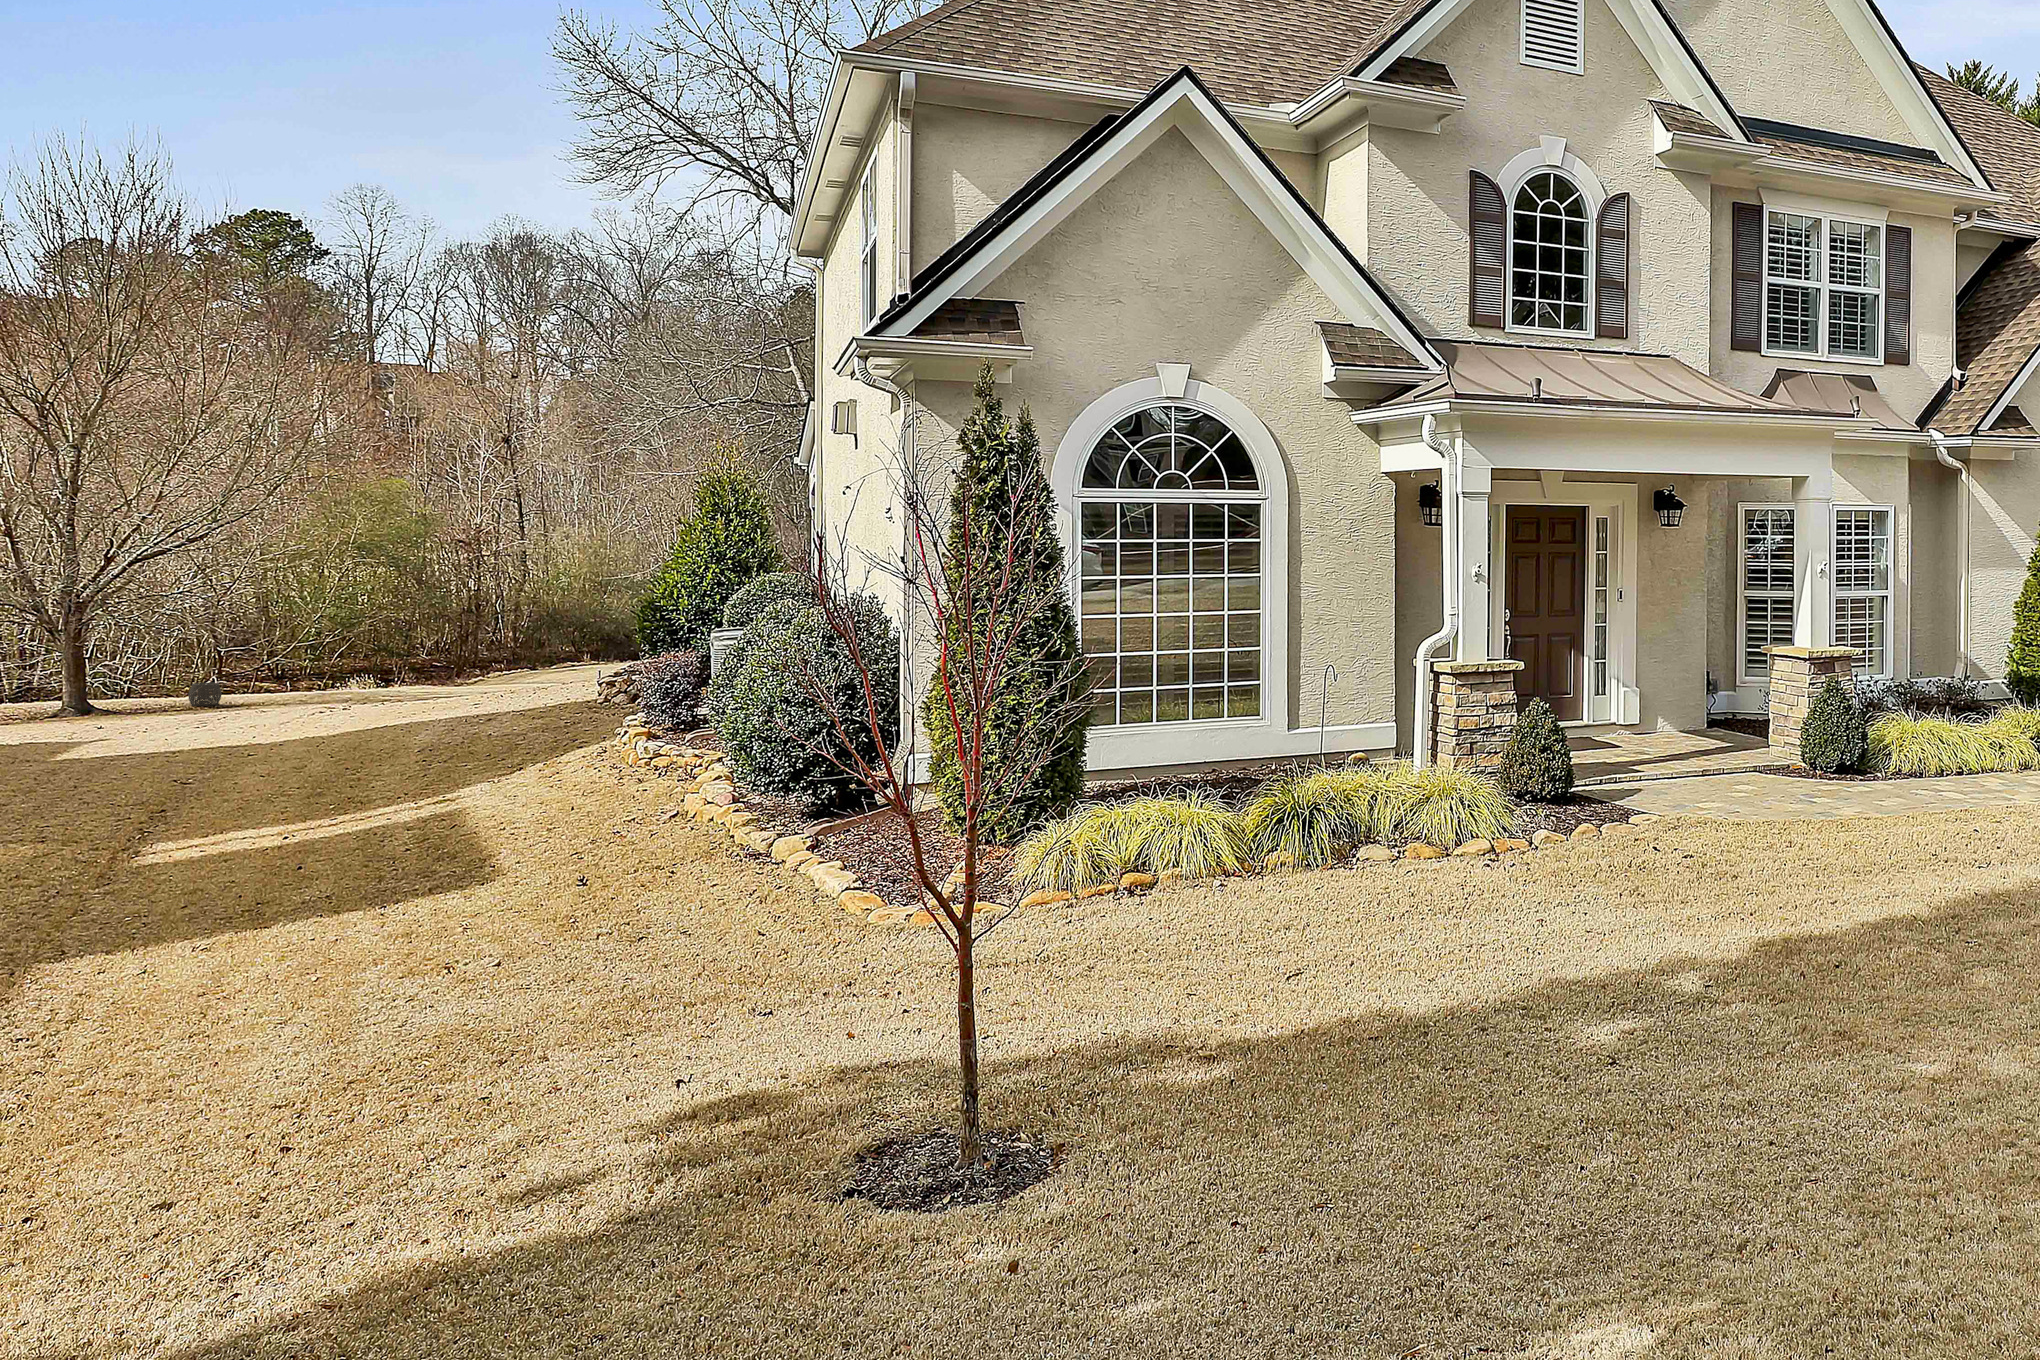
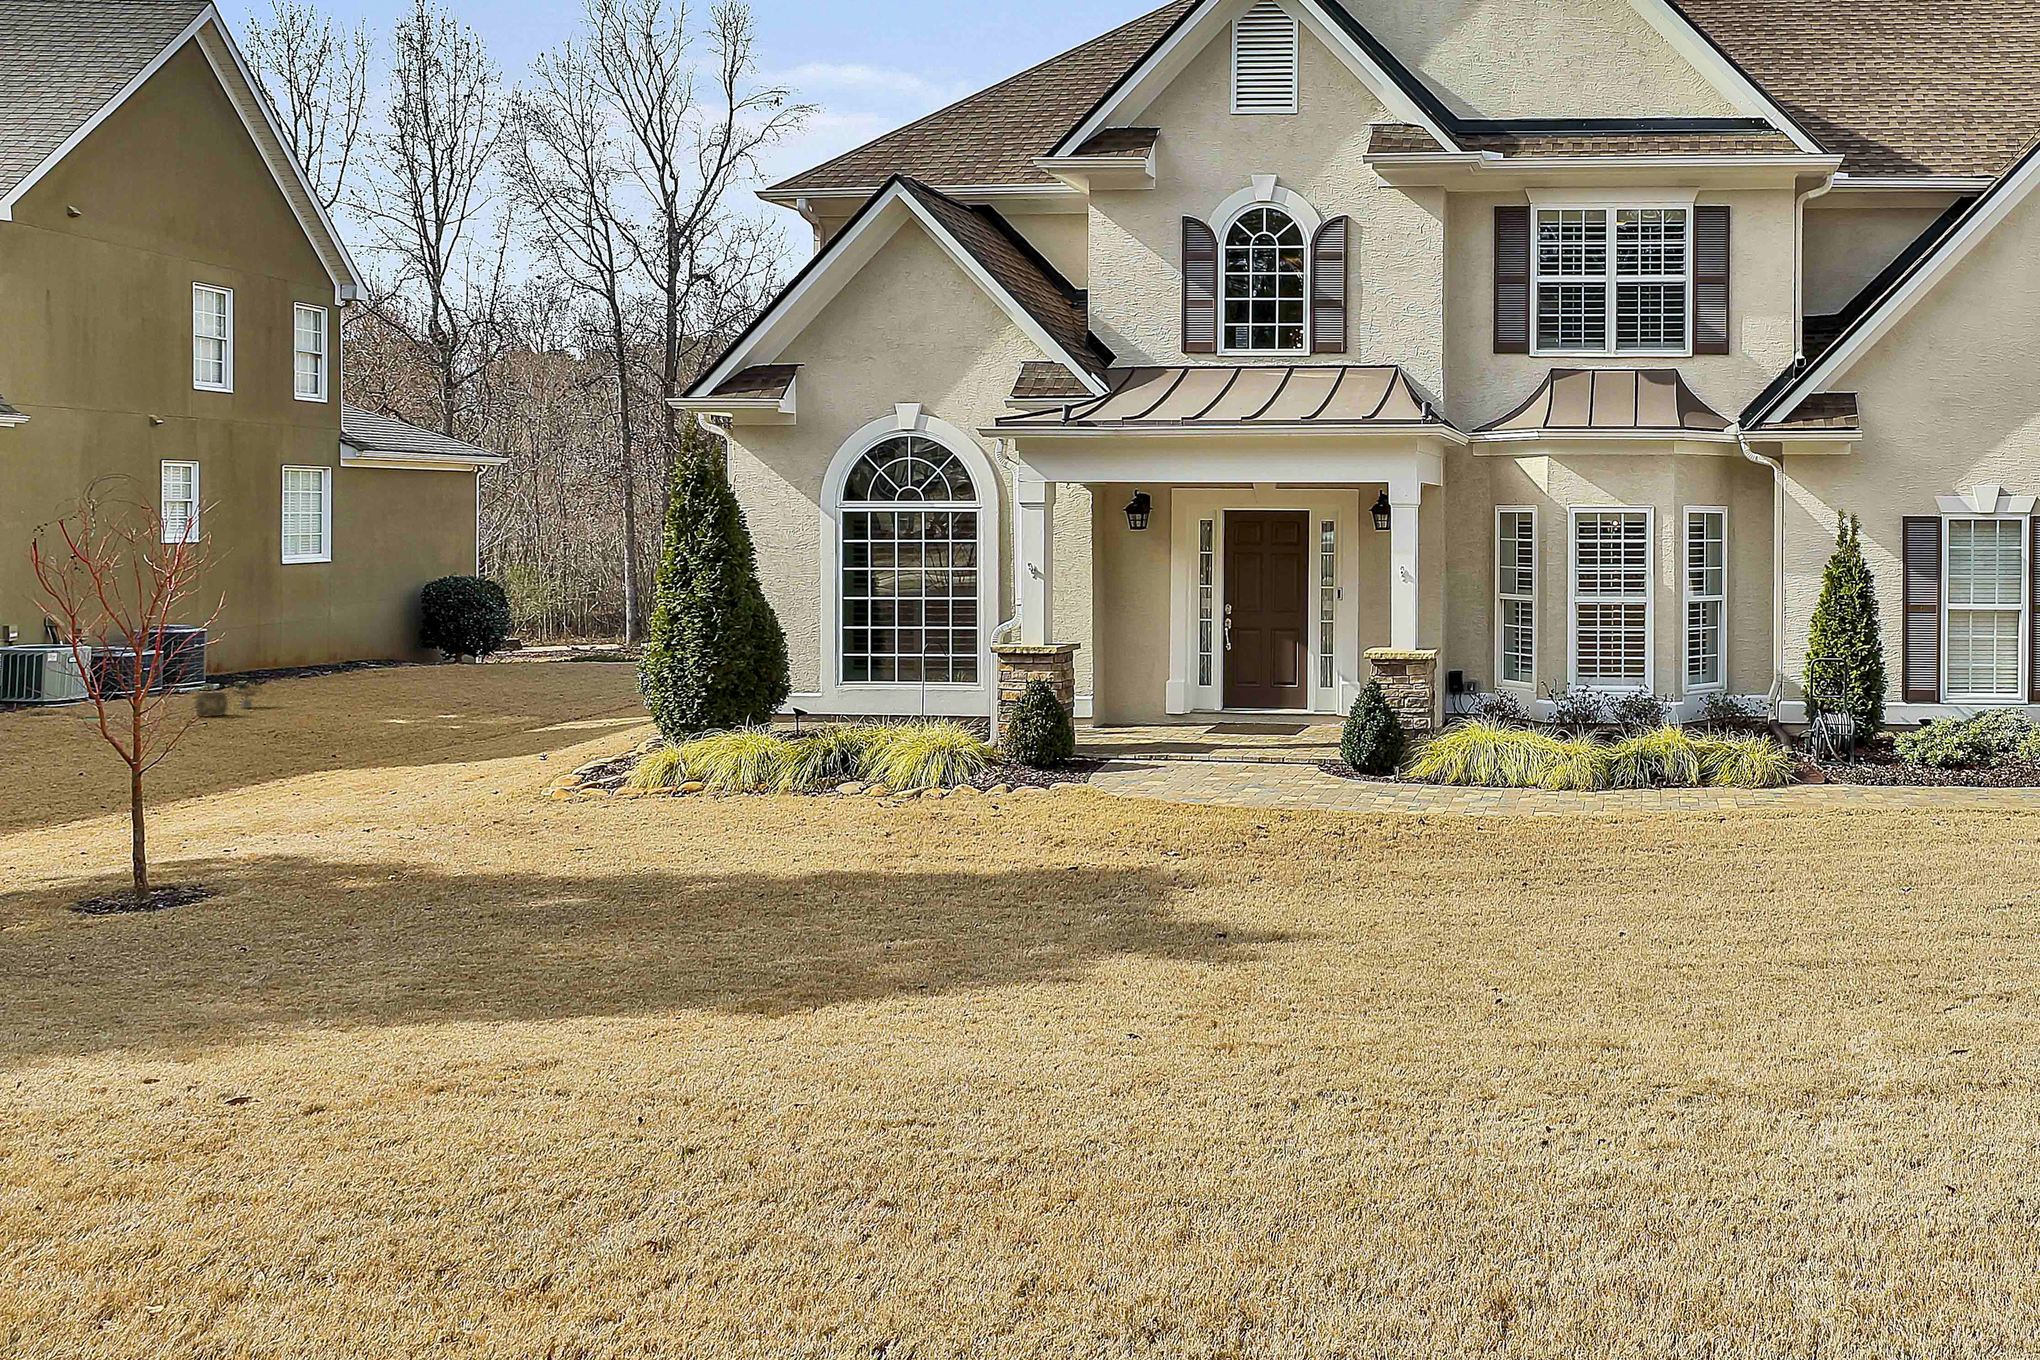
potted plant: none [225,674,256,698] -> present [237,682,259,708]

